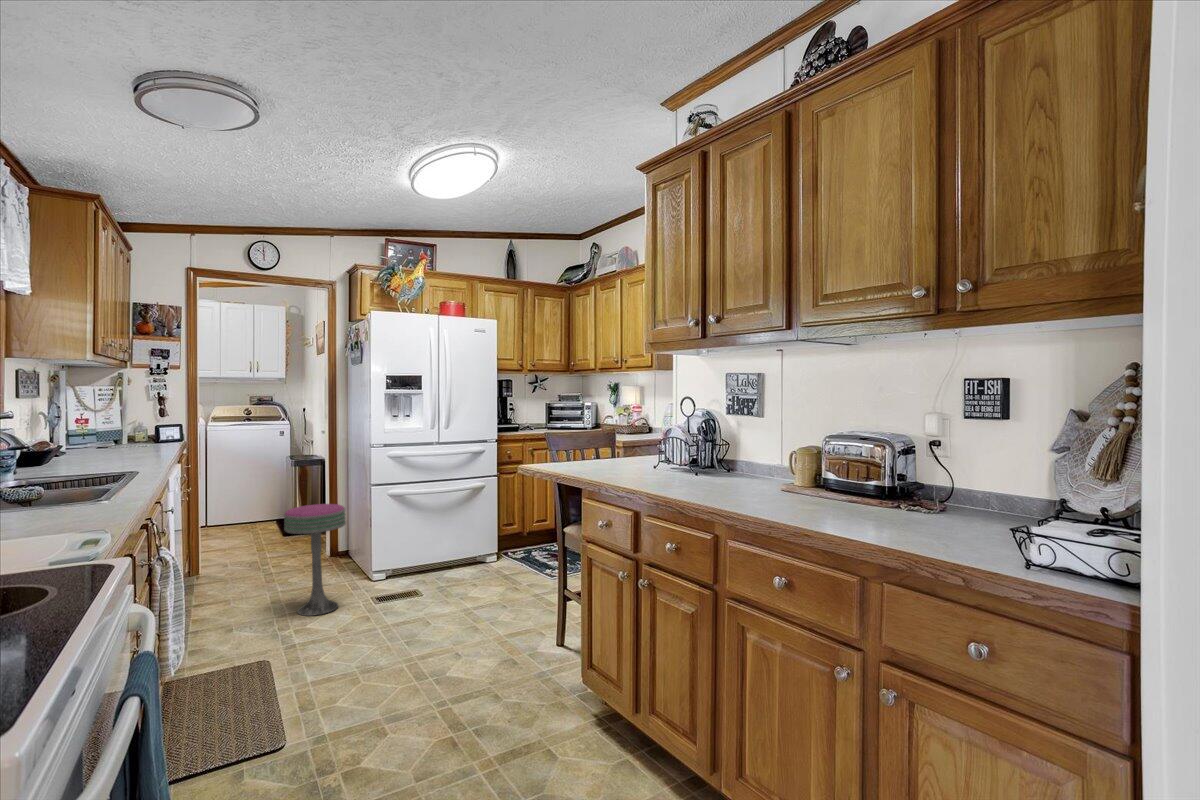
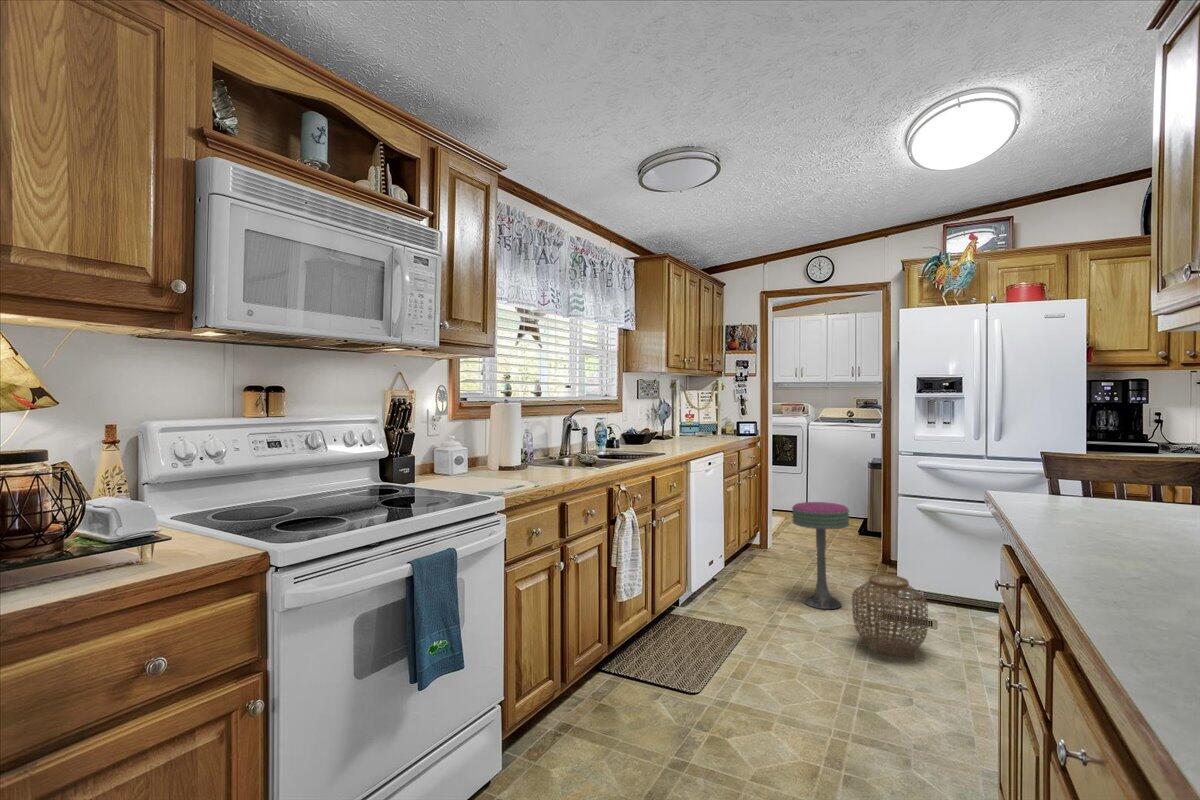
woven basket: none [377,557,442,632] -> present [852,574,928,657]

